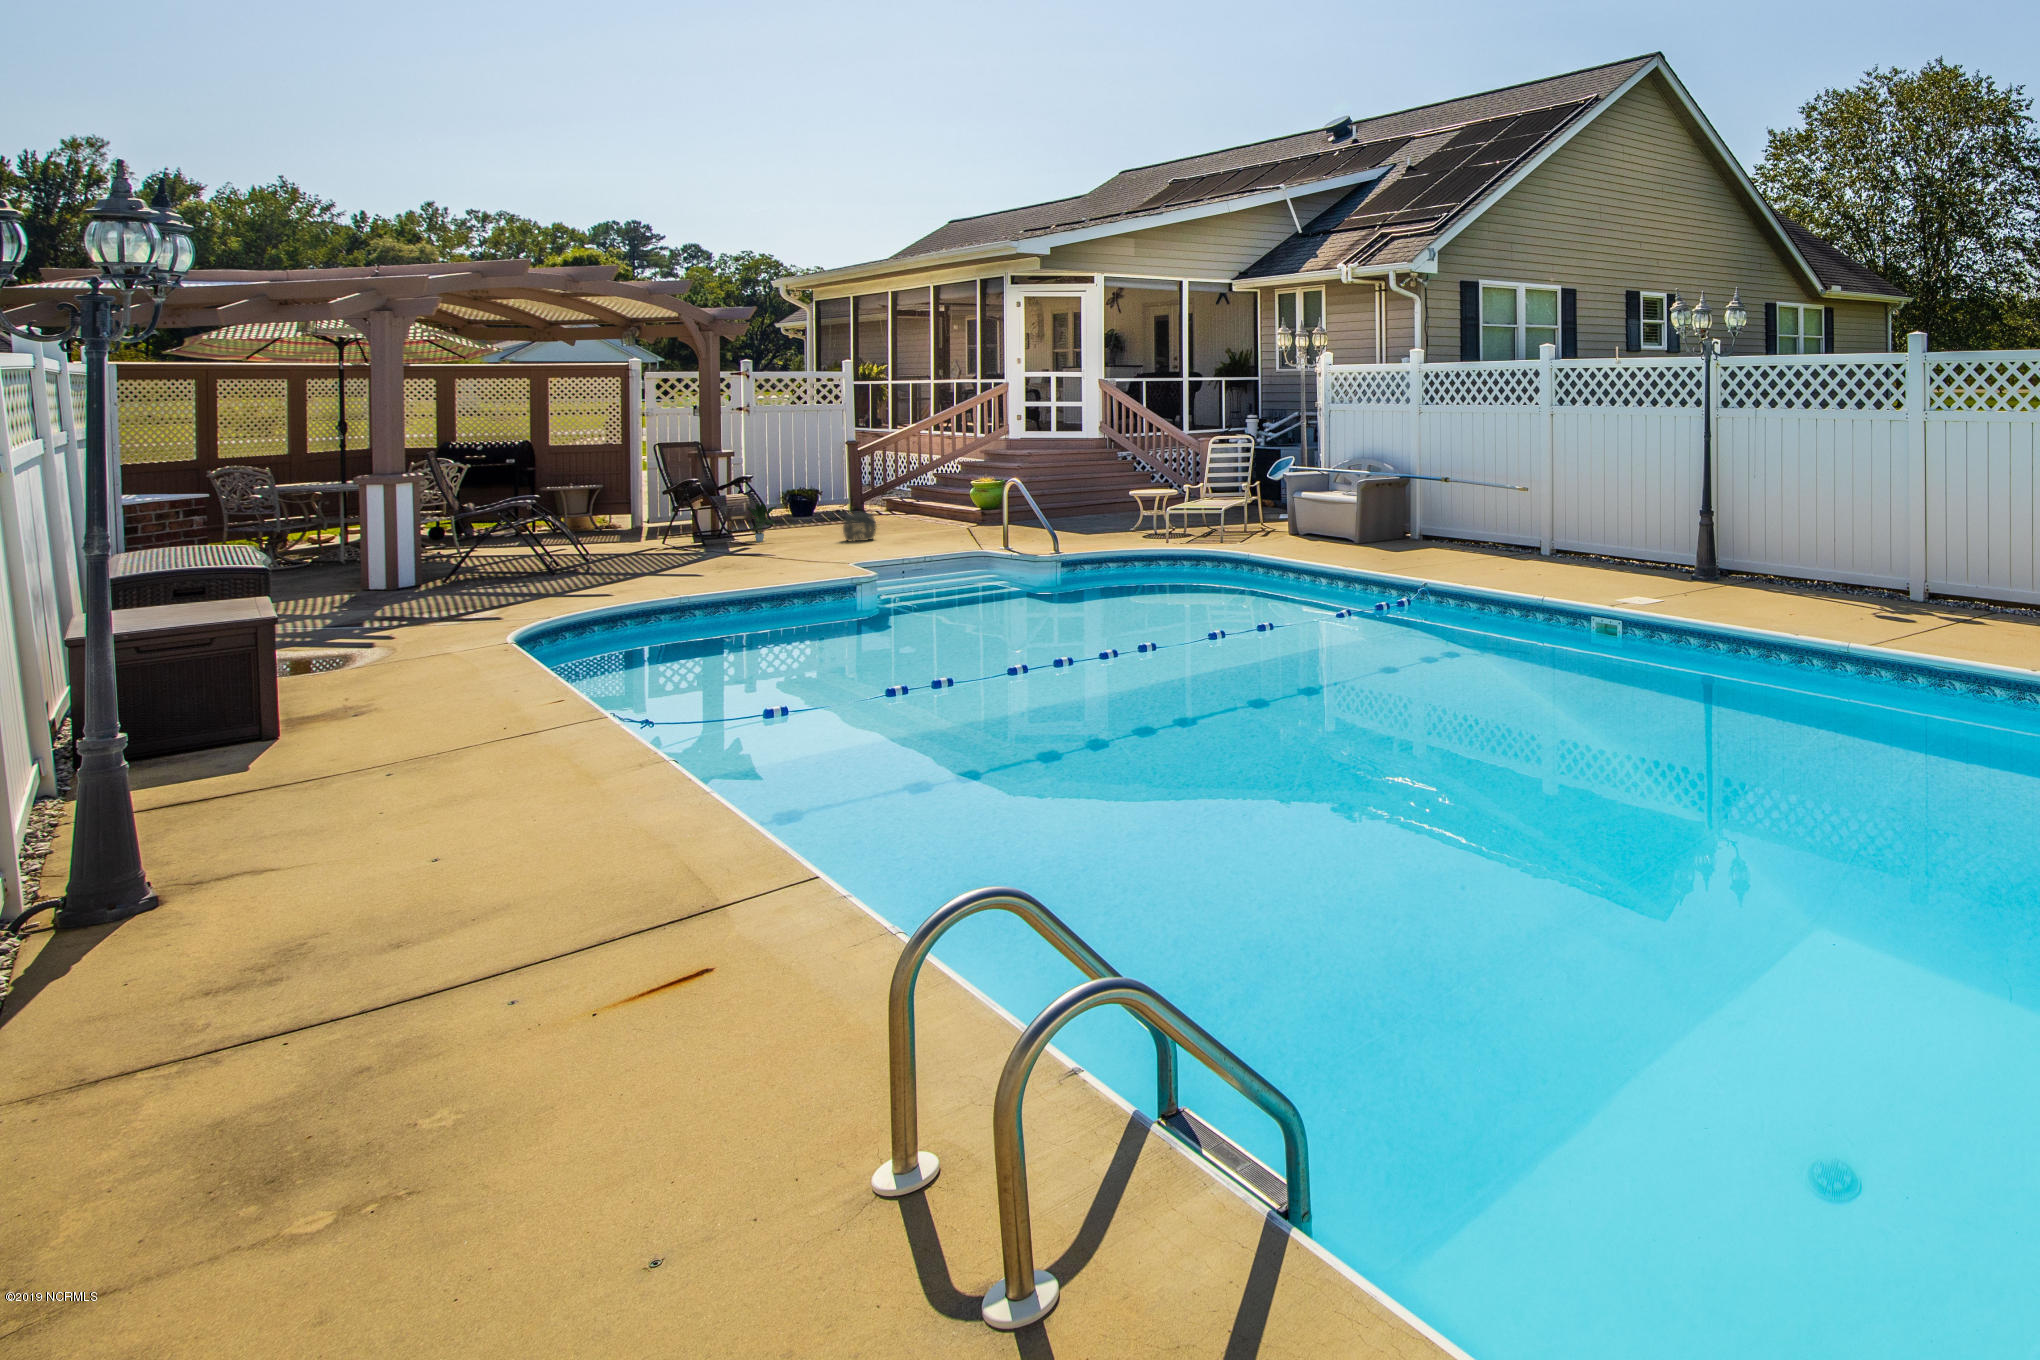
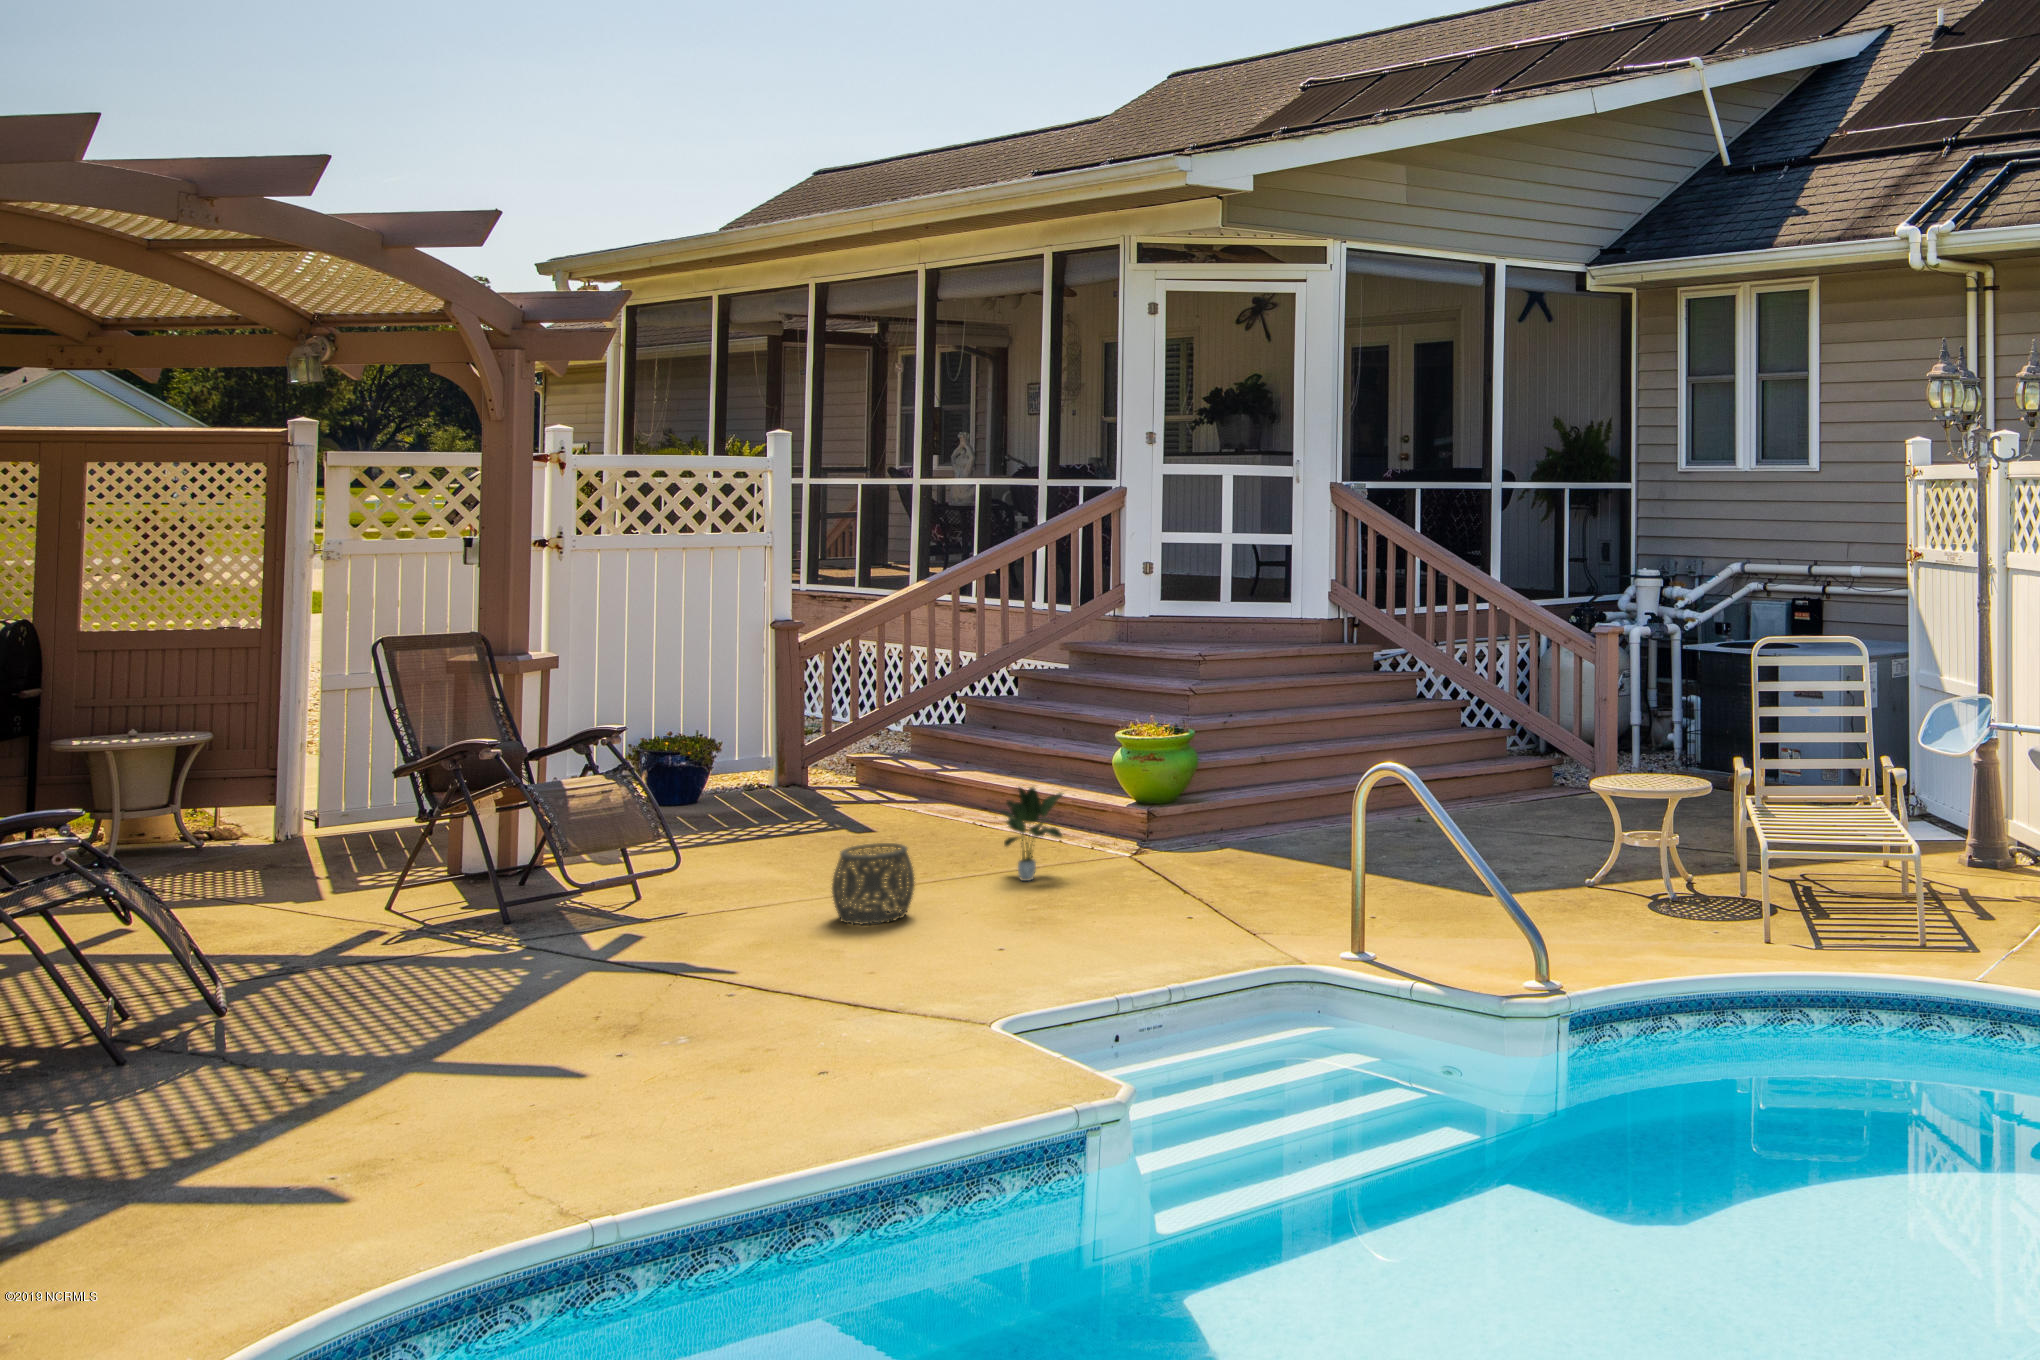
potted plant: present [748,503,777,542] -> present [1002,787,1062,881]

